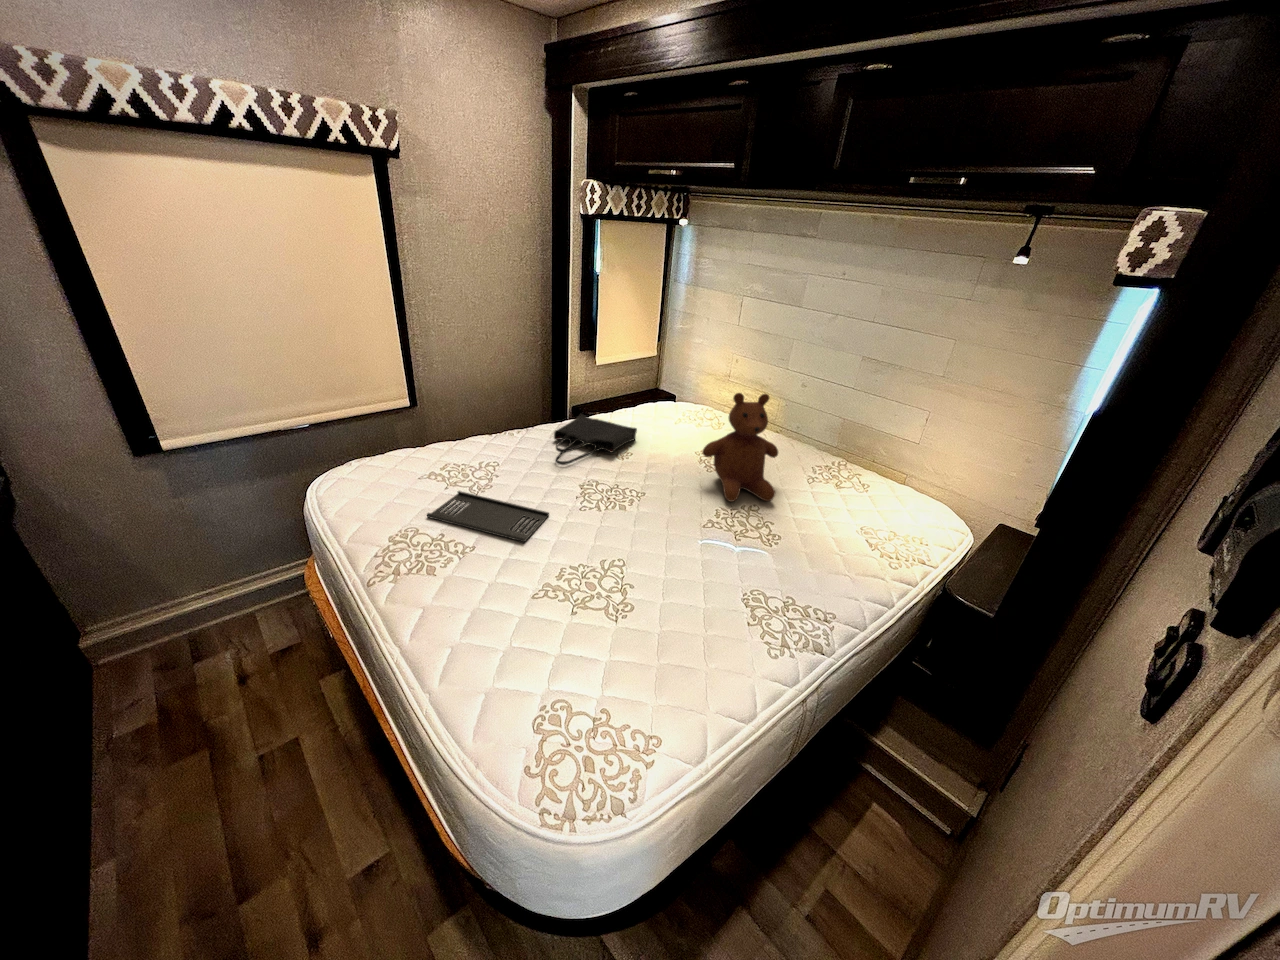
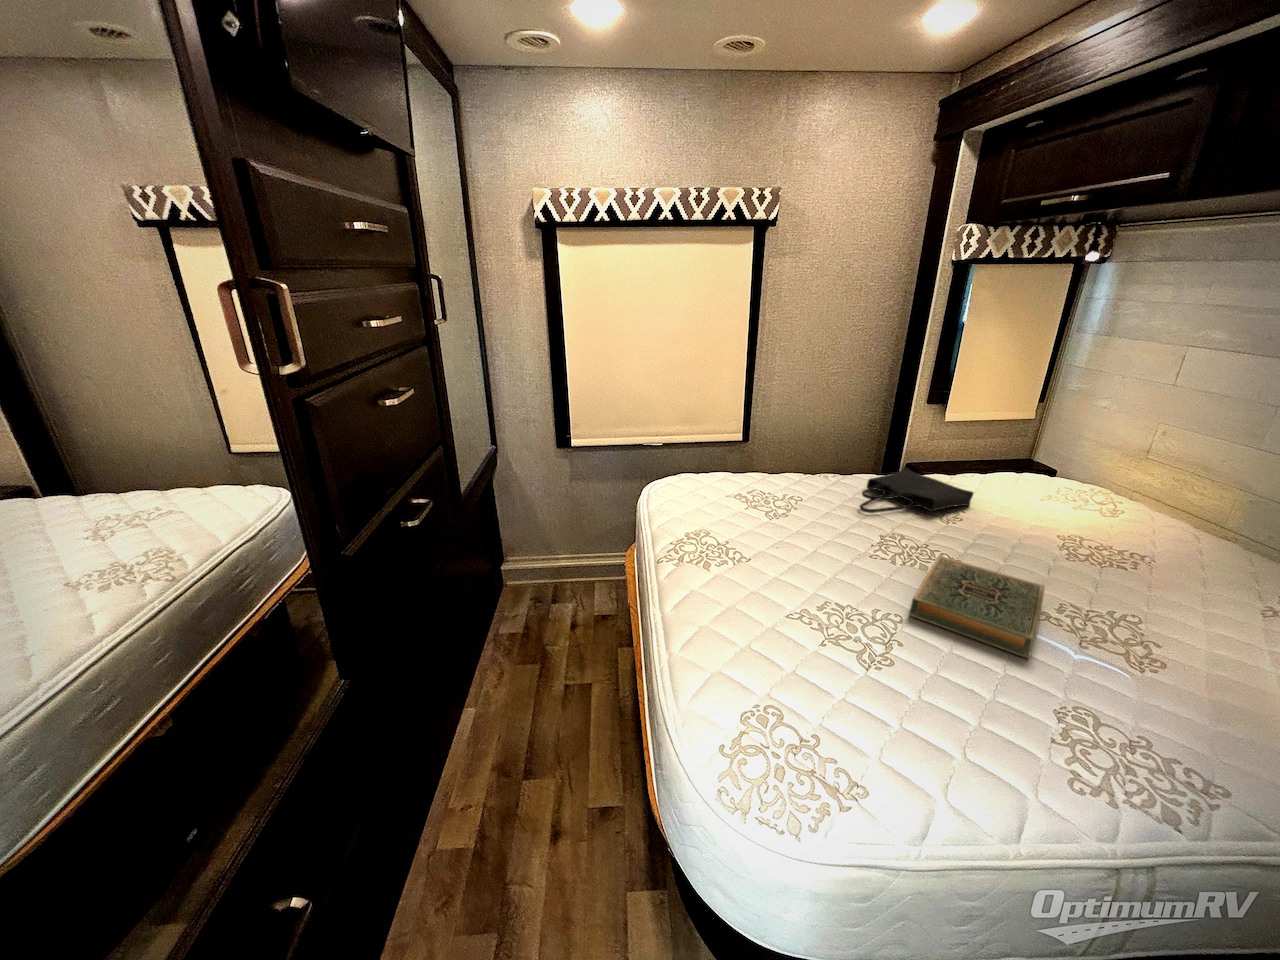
teddy bear: present [703,393,778,502] -> none [1057,458,1201,617]
tray: present [427,491,549,542] -> none [720,512,833,568]
hardback book: none [630,494,718,564] -> present [909,556,1045,658]

